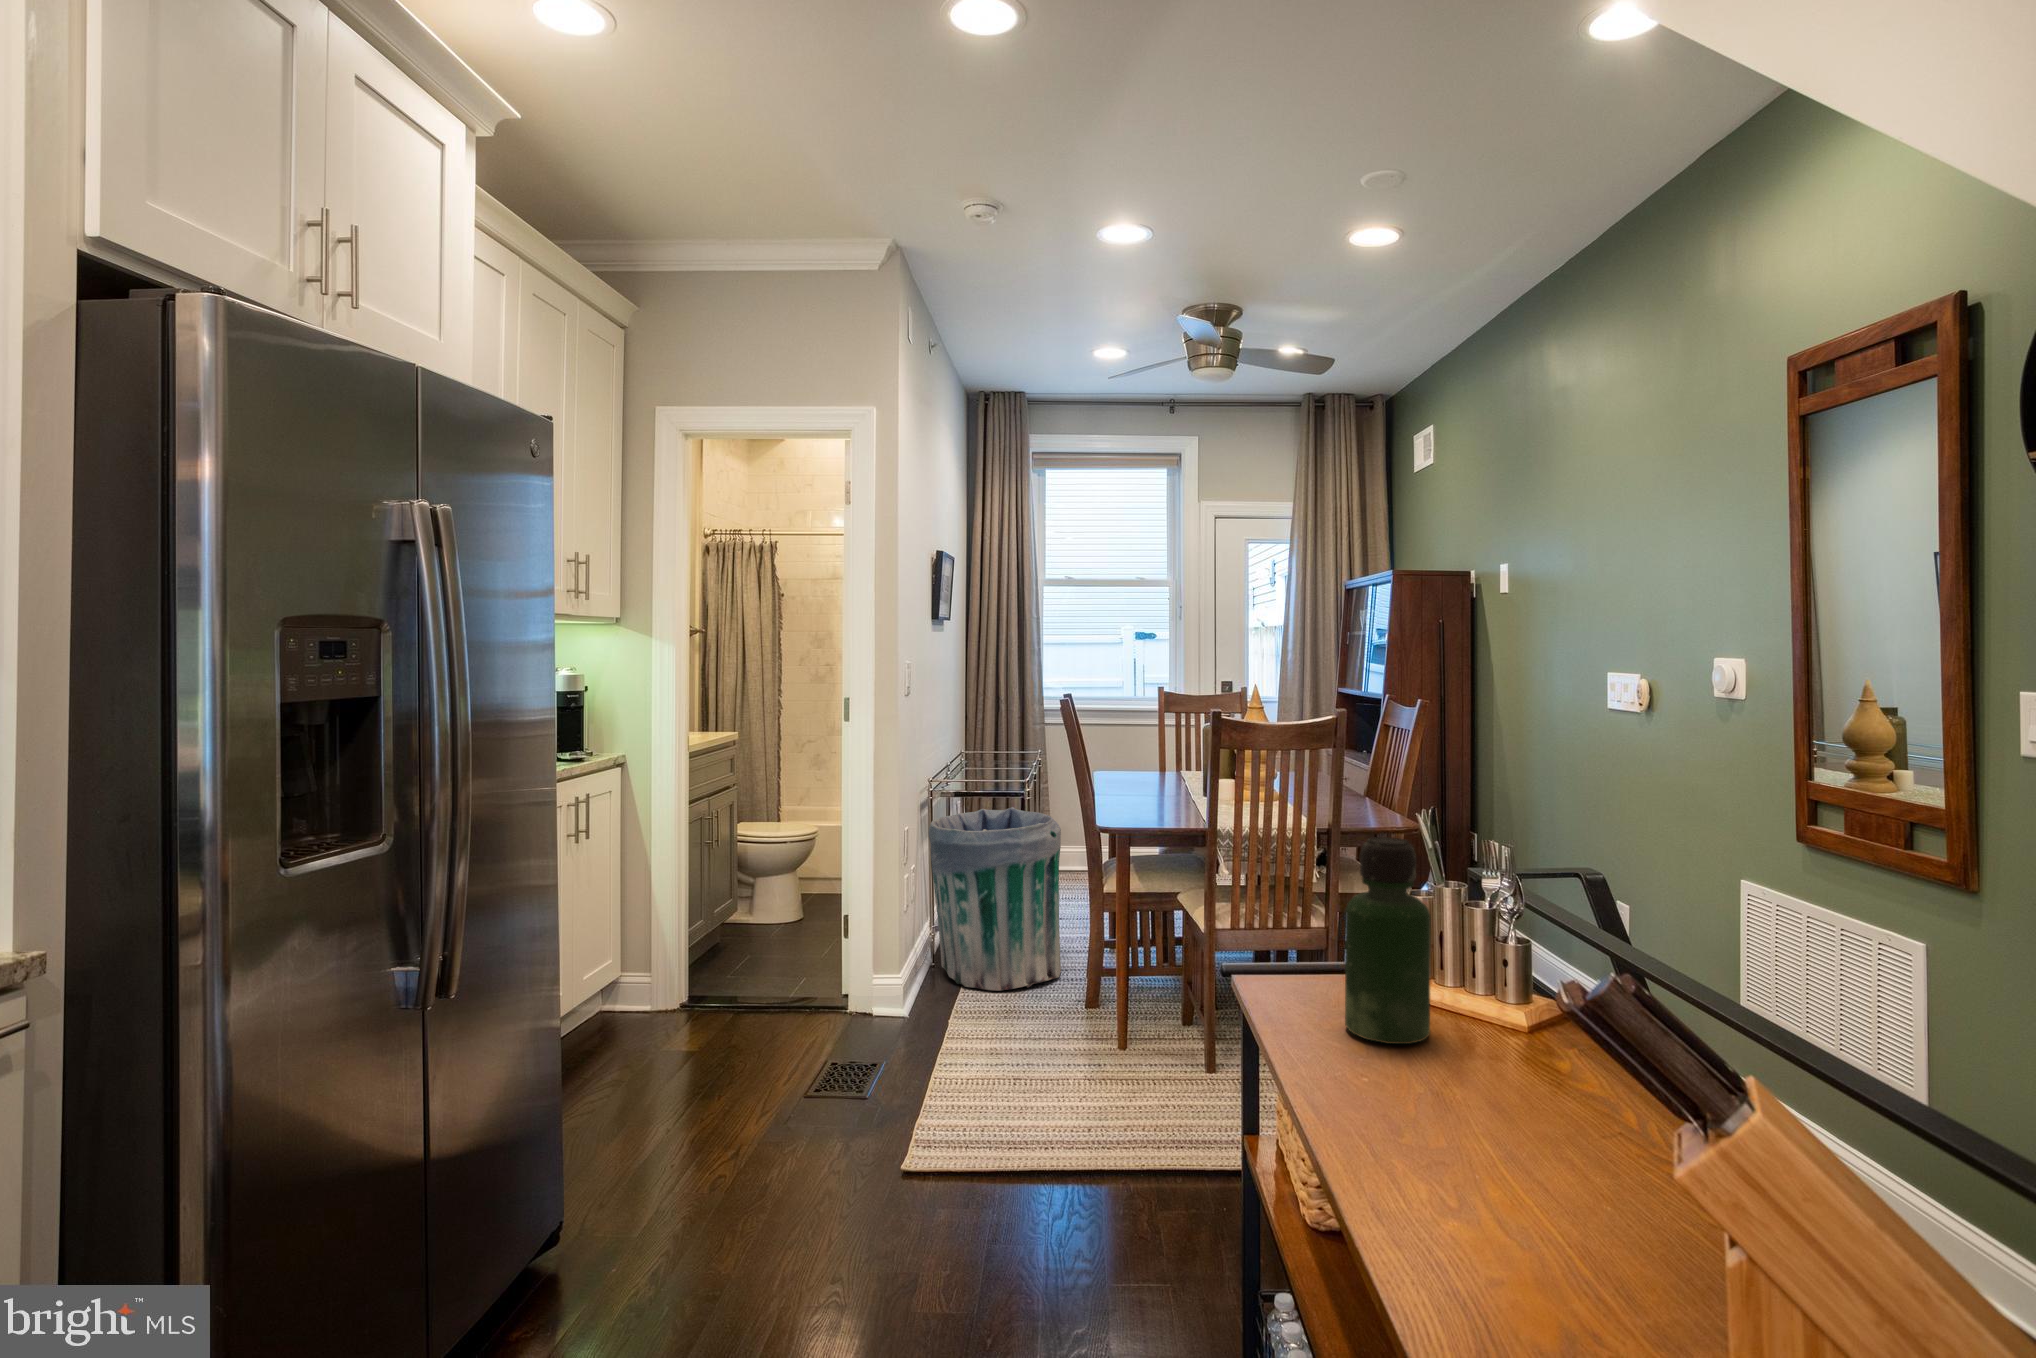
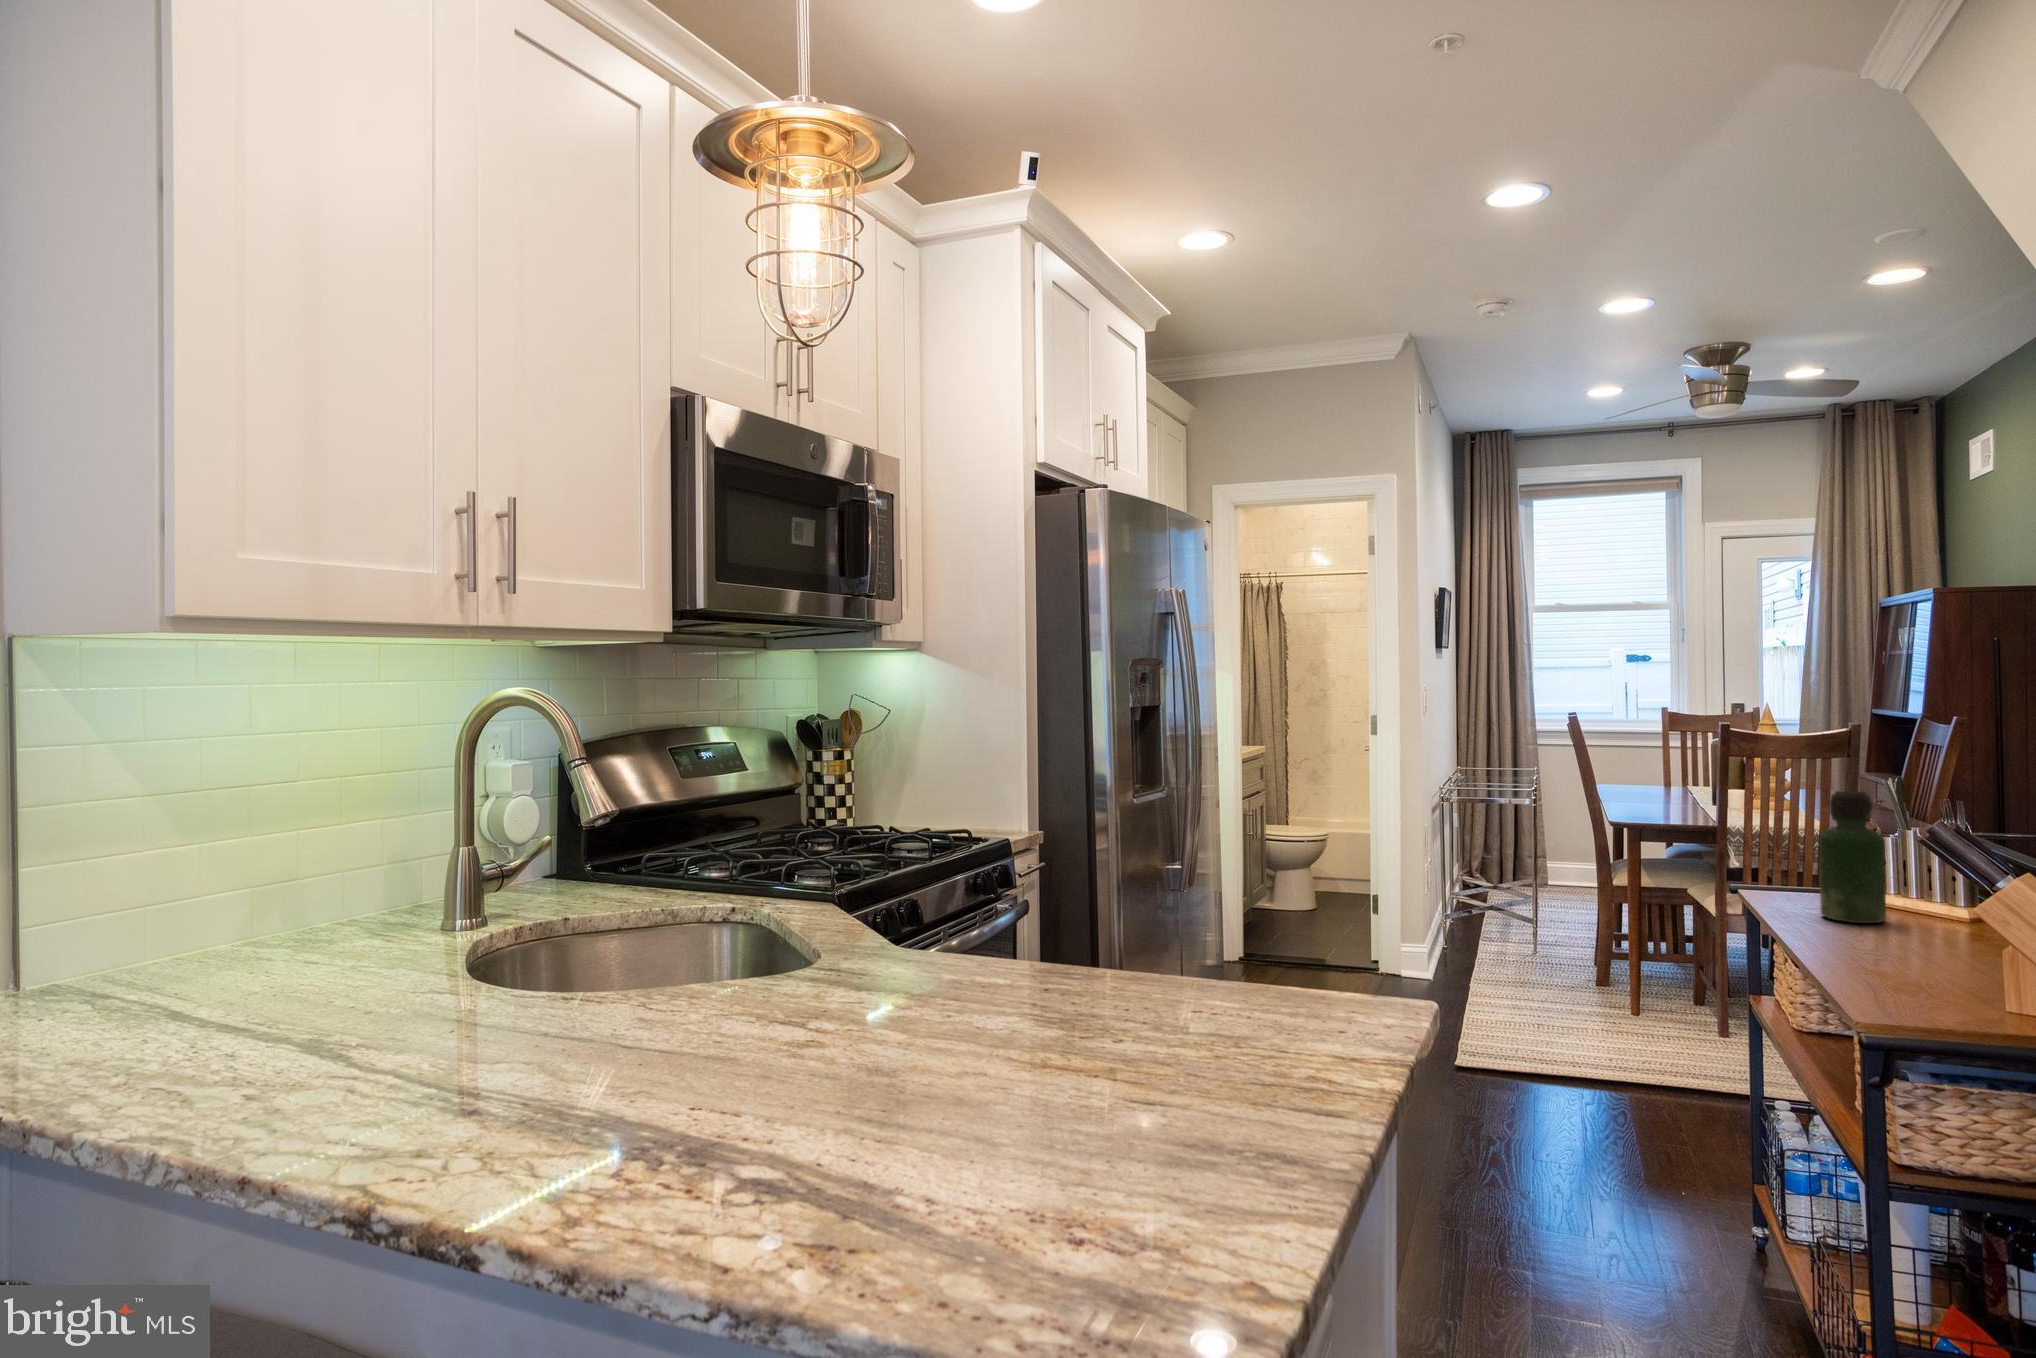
trash can: present [929,807,1061,991] -> none [1441,813,1569,971]

